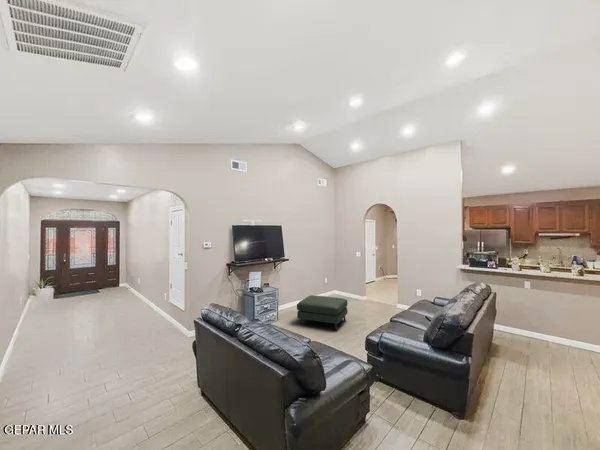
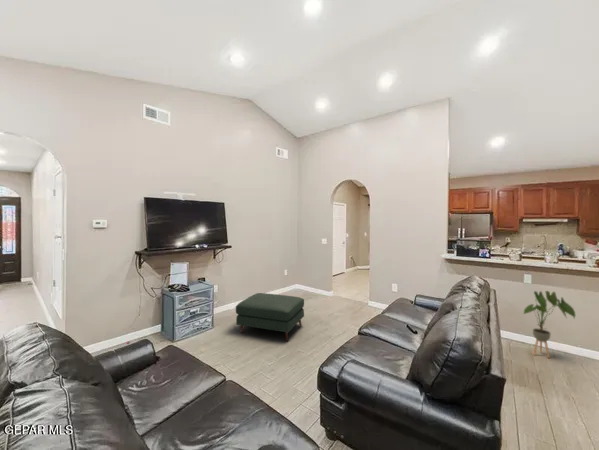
house plant: none [520,294,558,346] -> present [524,291,575,358]

